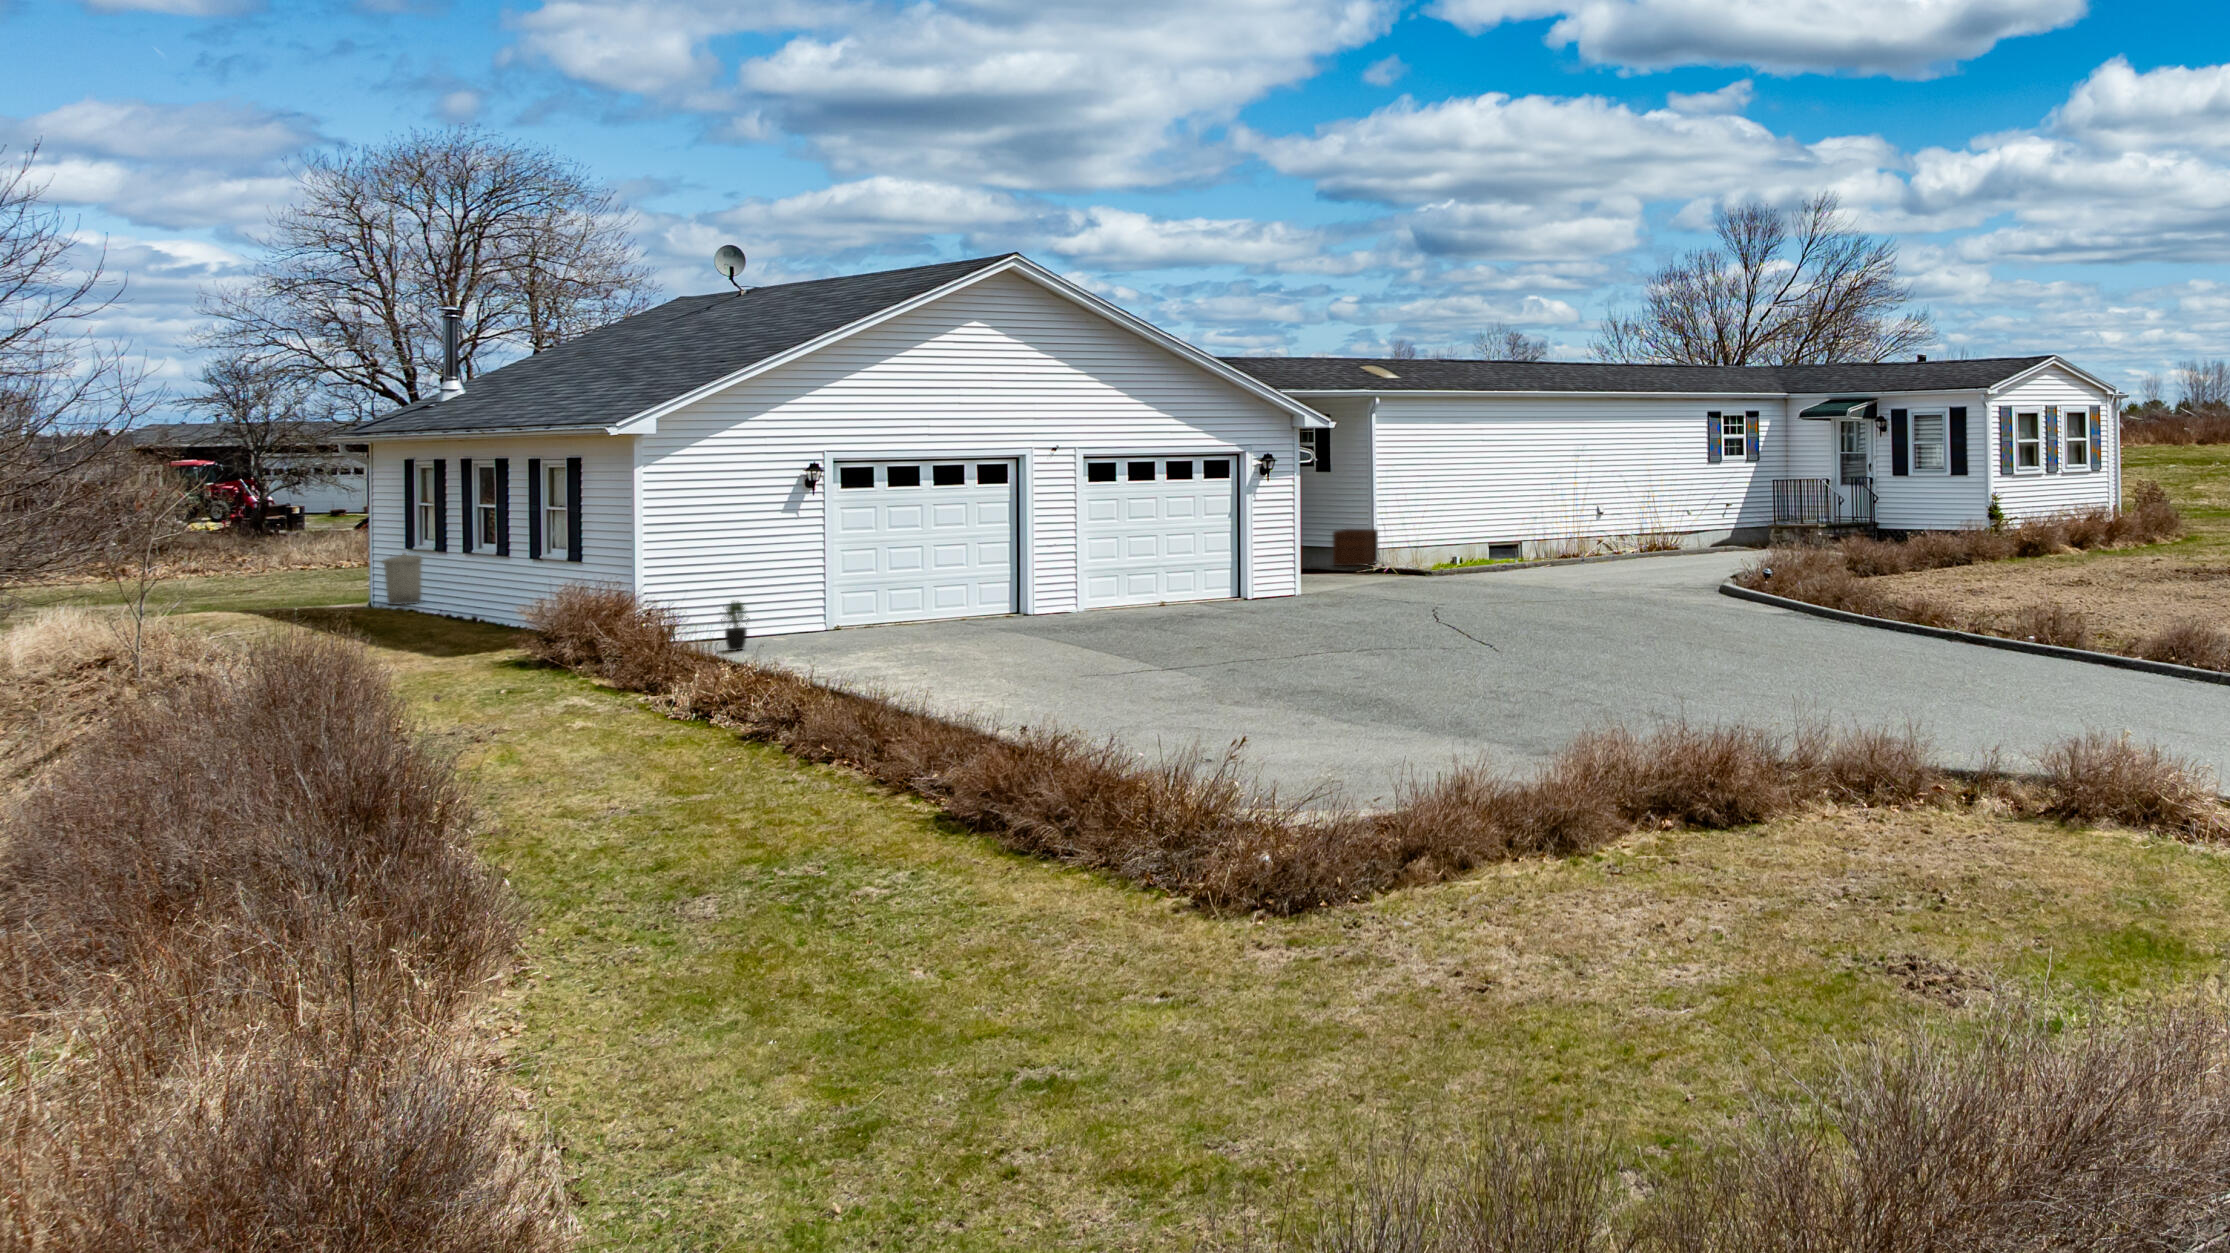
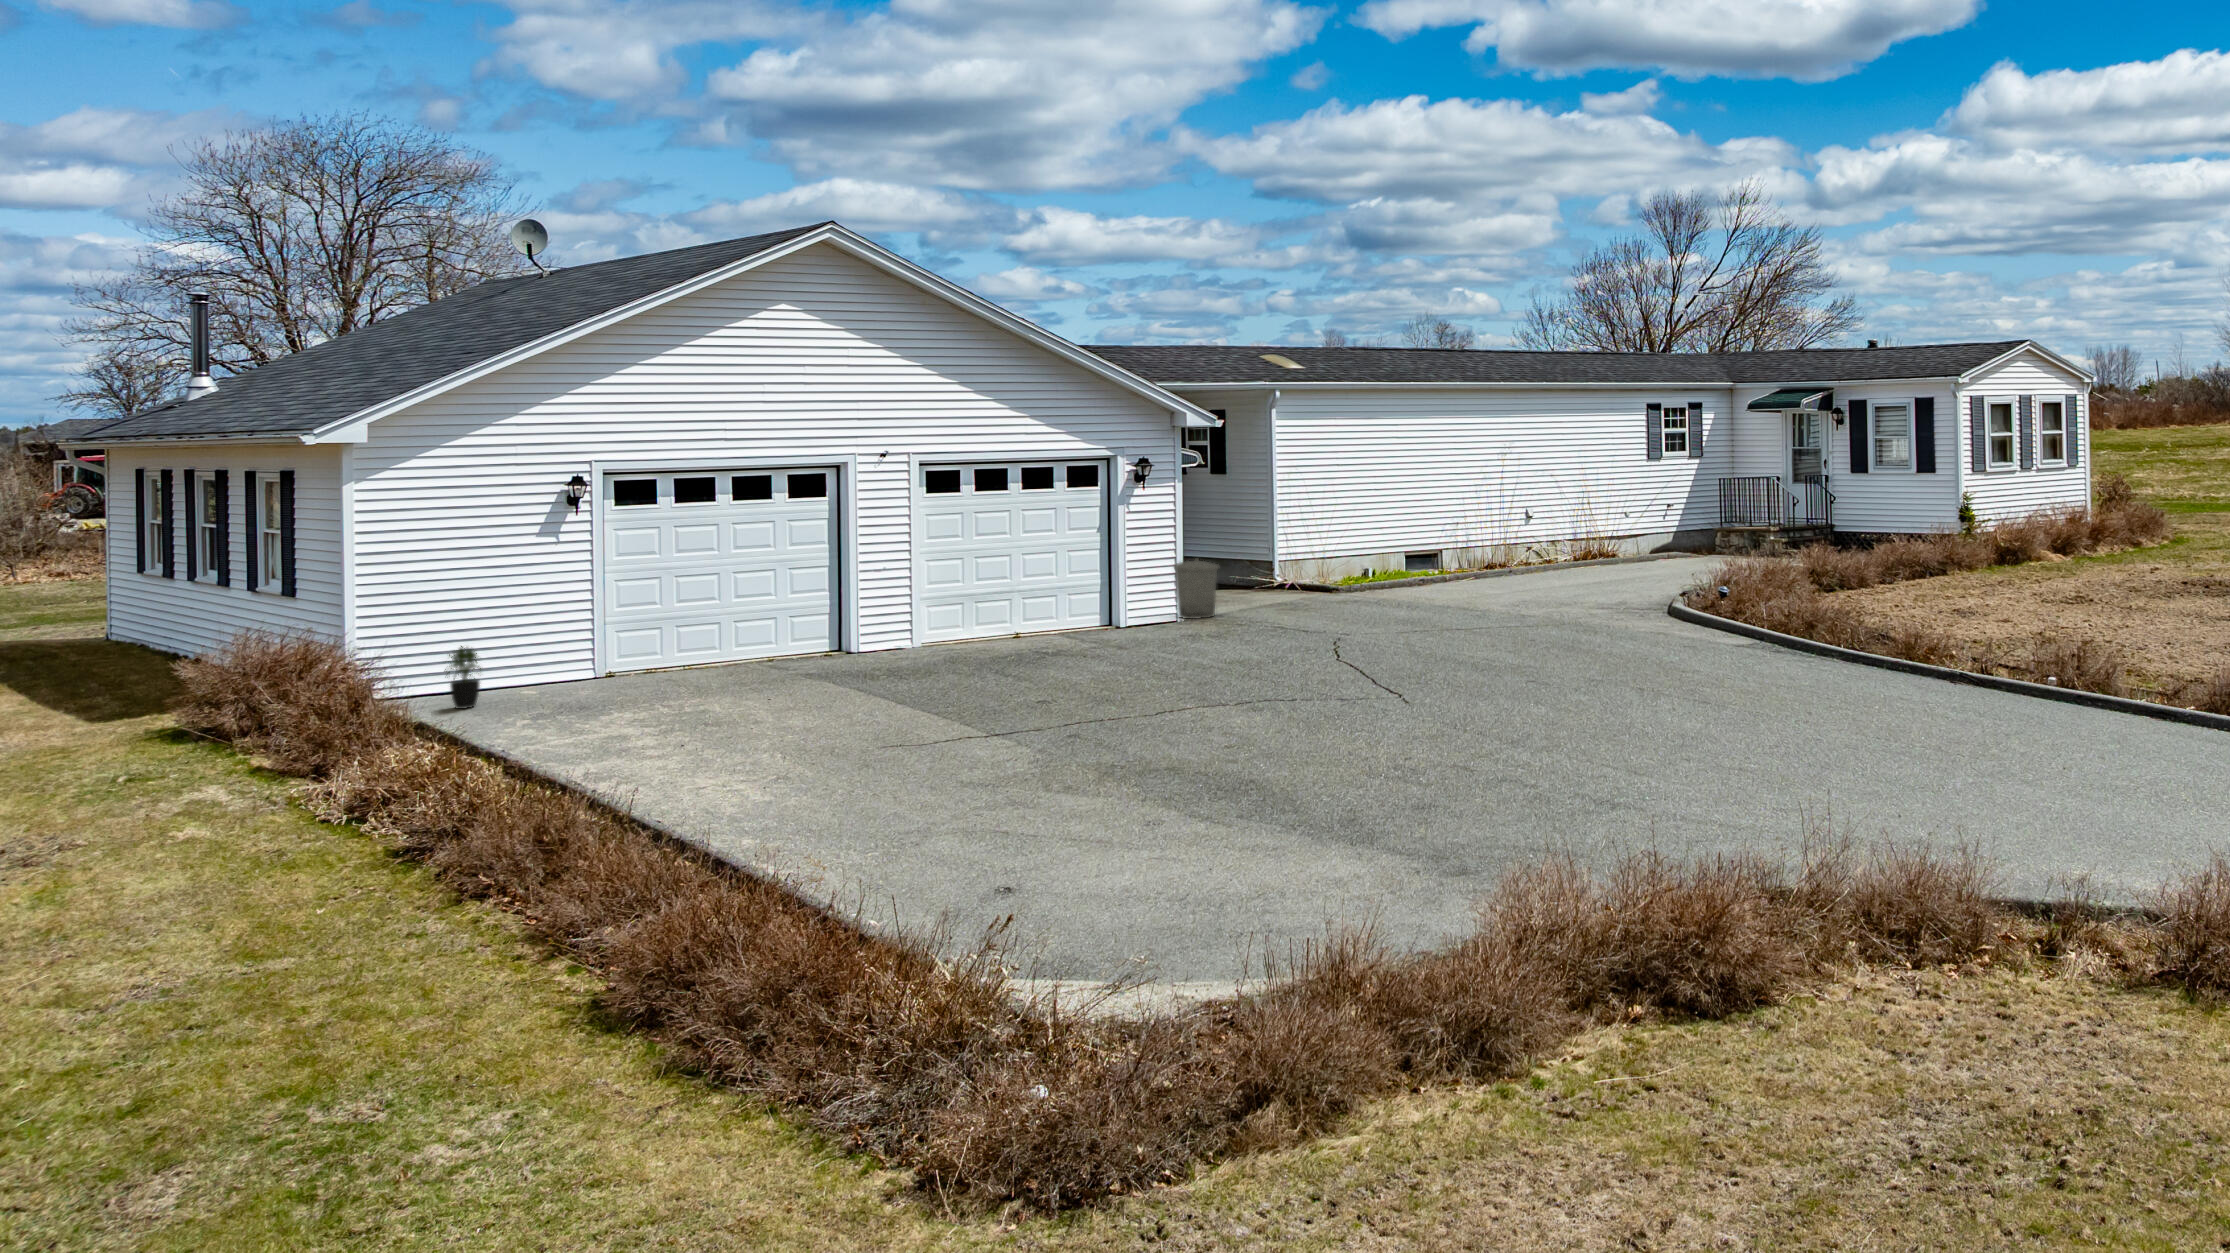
wooden crate: present [1333,529,1378,566] -> none [1228,539,1281,582]
trash can: present [382,553,422,605] -> present [1174,559,1219,619]

